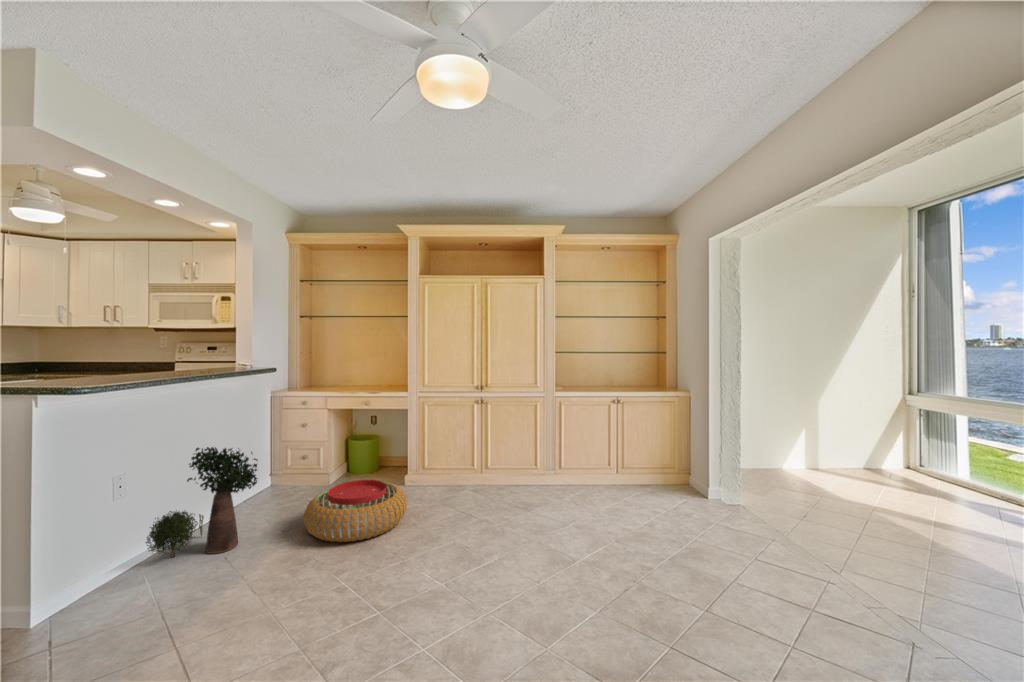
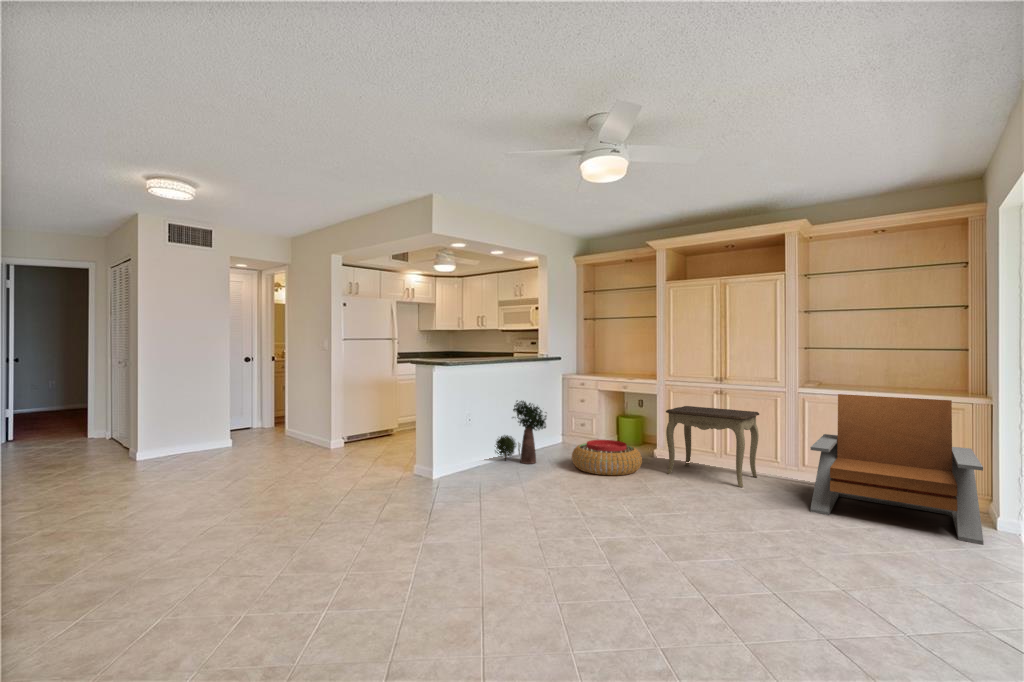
lounge chair: none [583,396,738,529] -> present [810,394,984,544]
side table: none [434,420,526,511] -> present [666,406,759,487]

